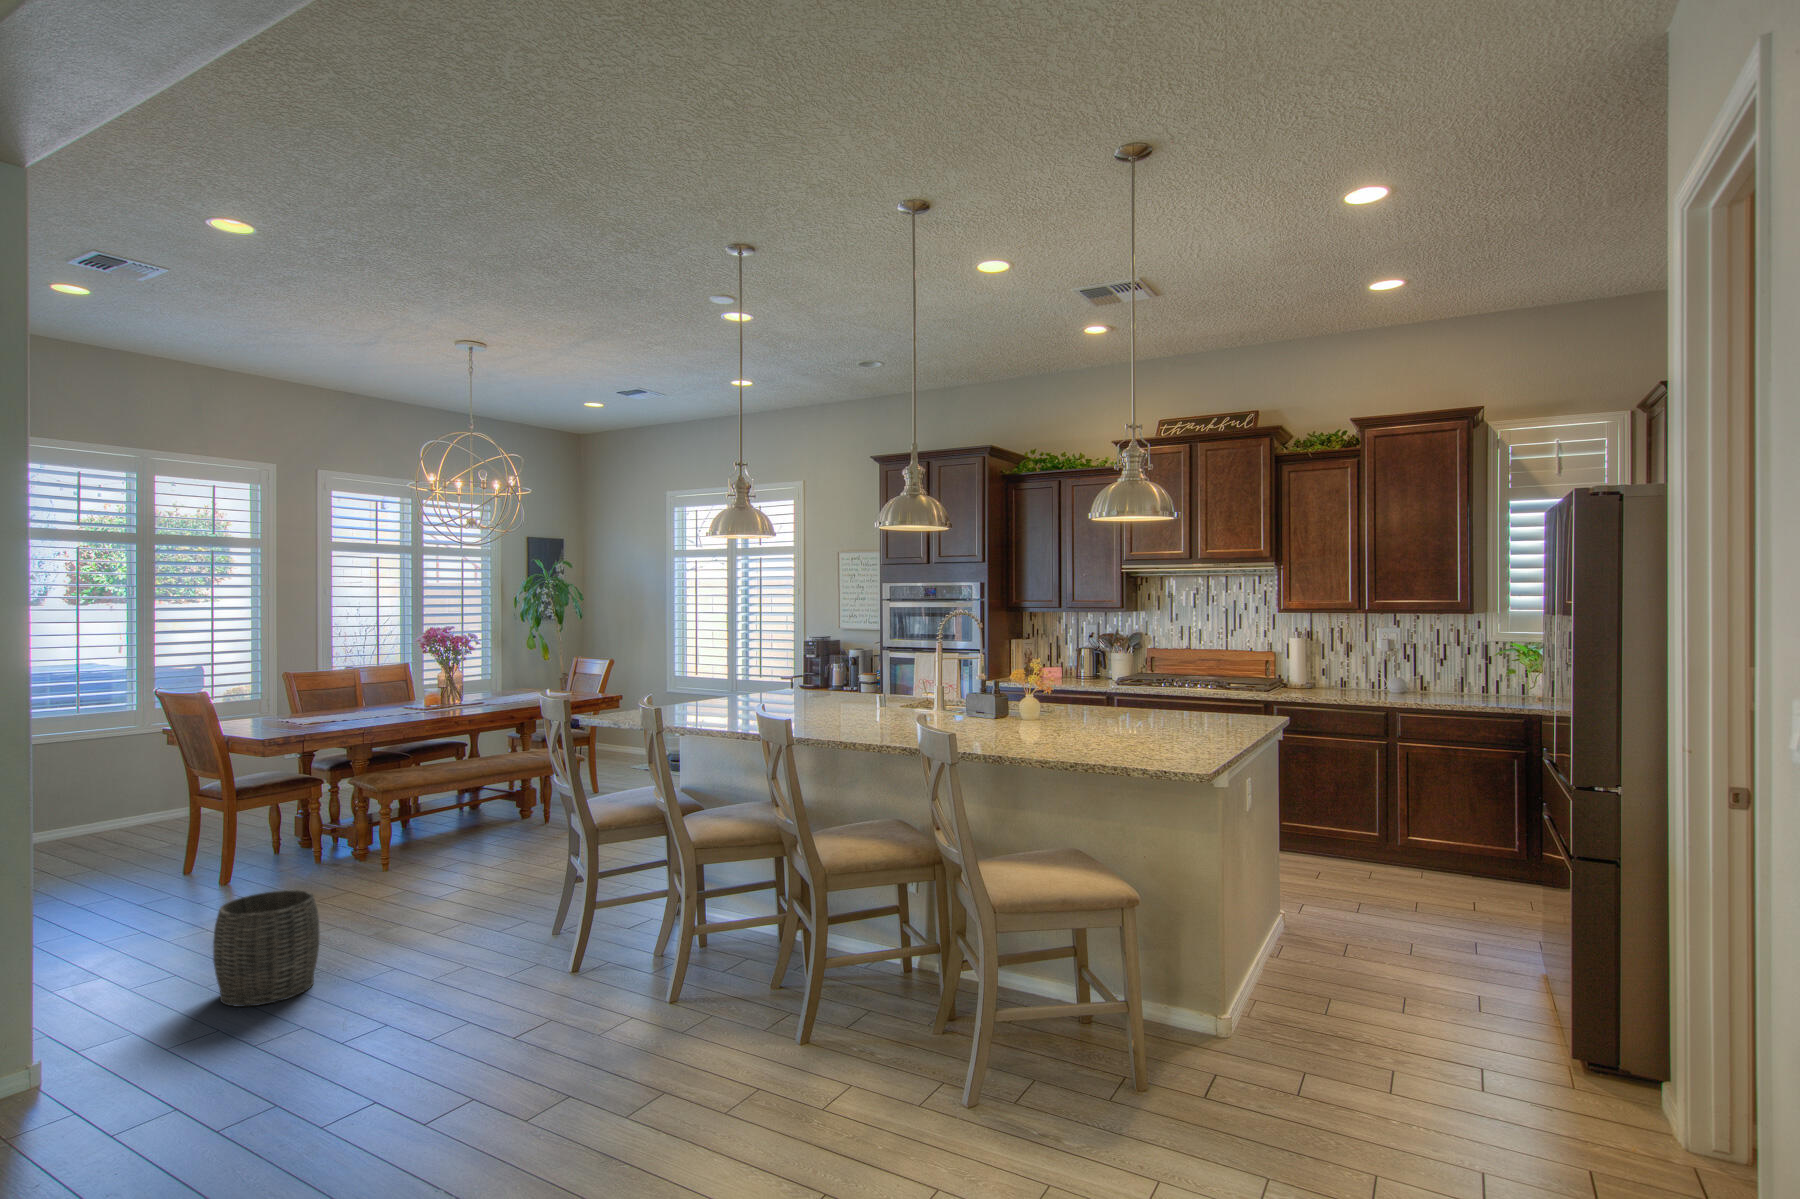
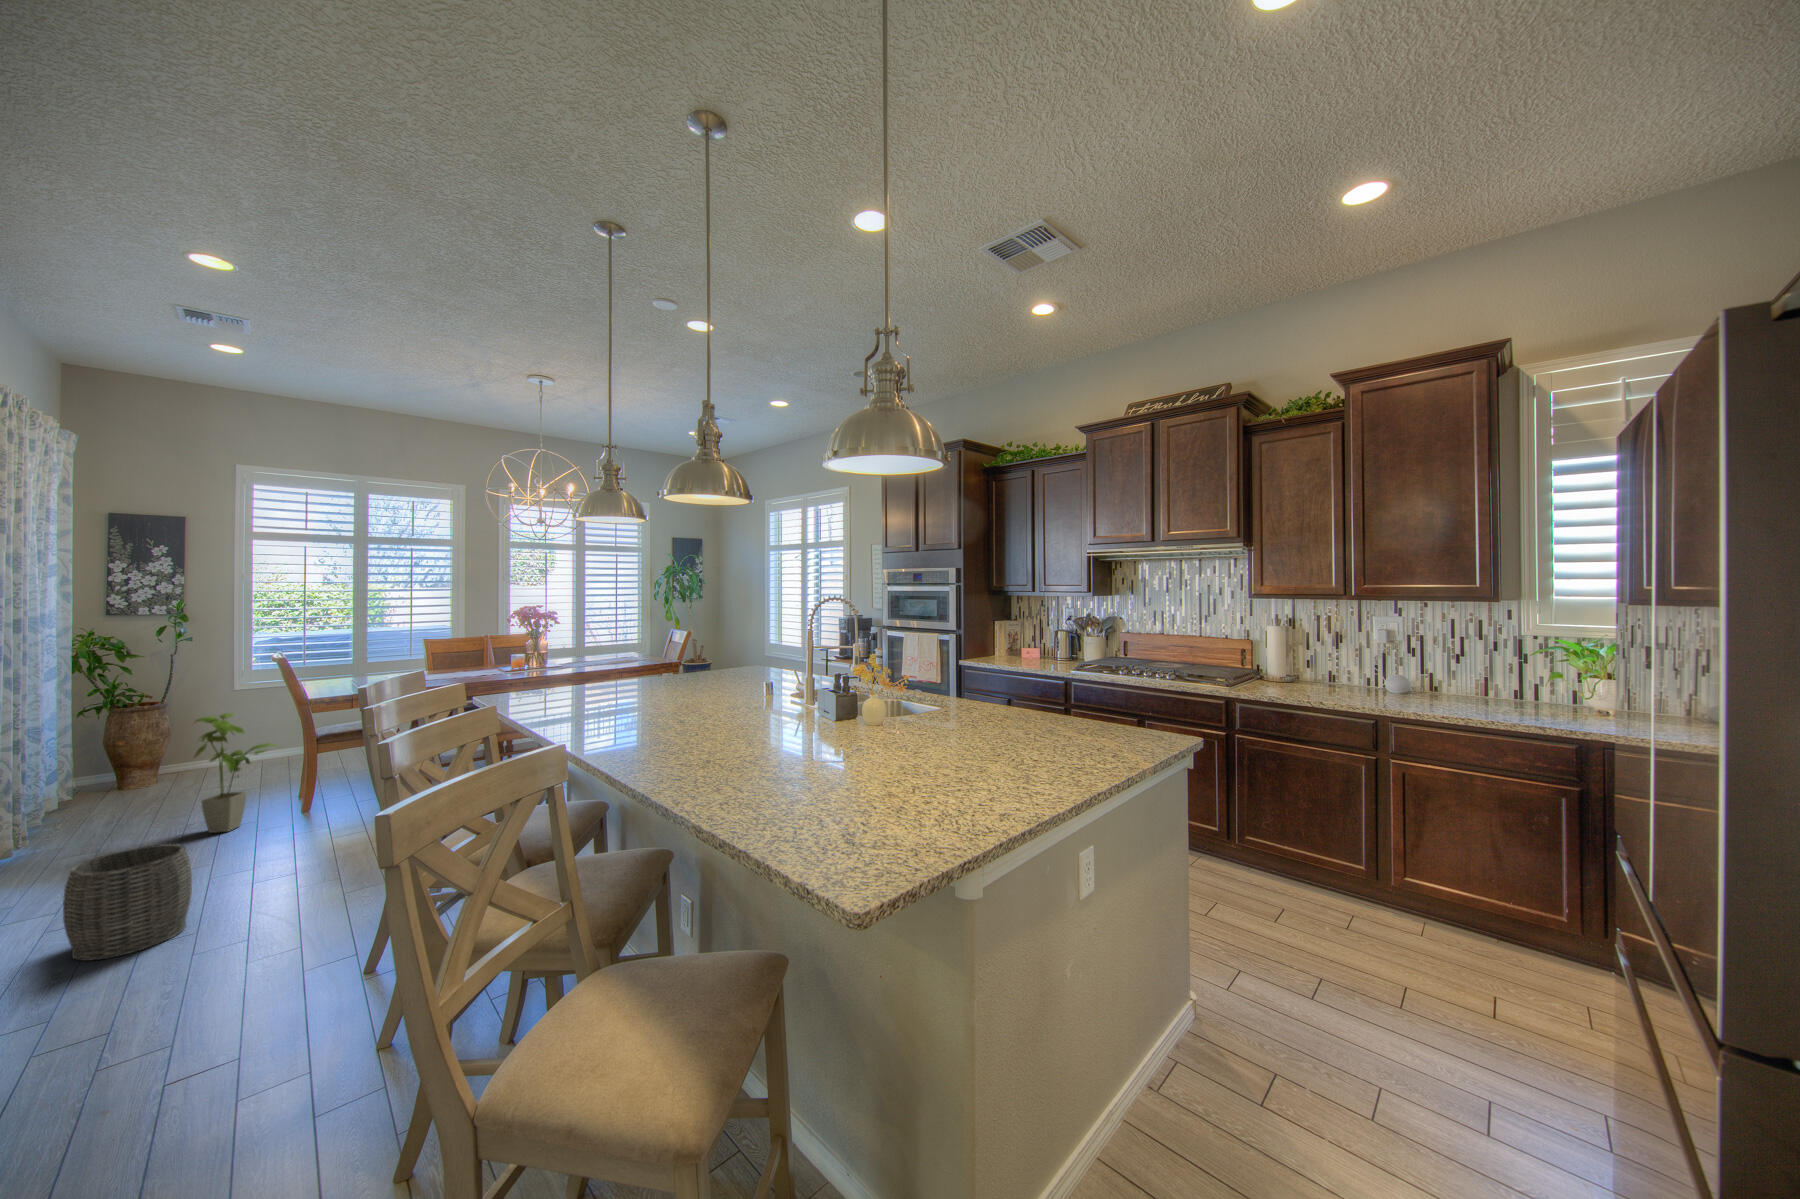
house plant: none [118,763,215,914] -> present [194,713,277,833]

